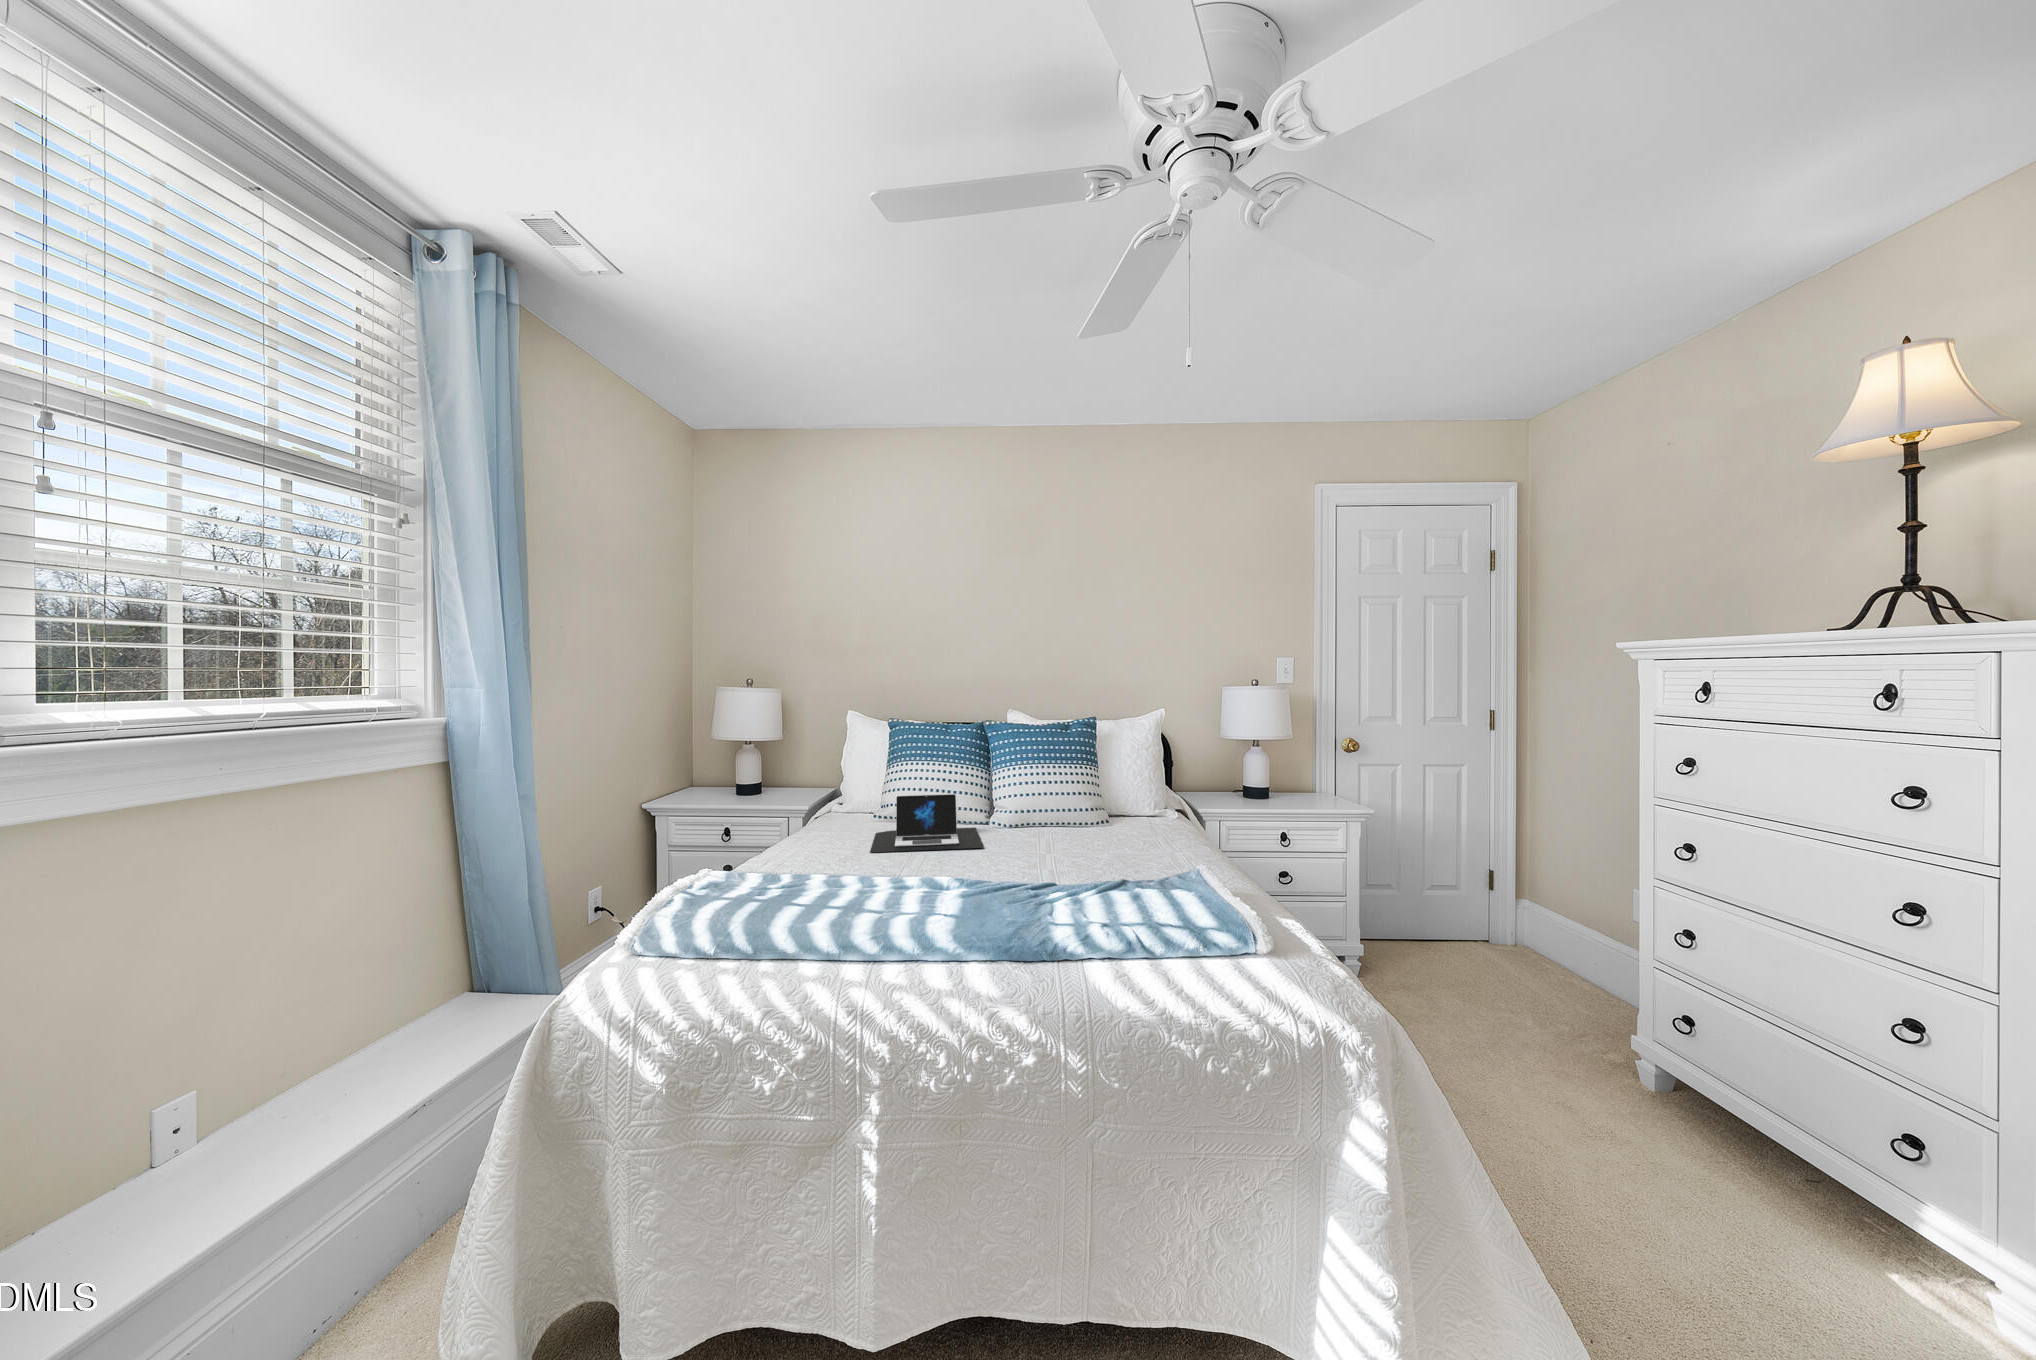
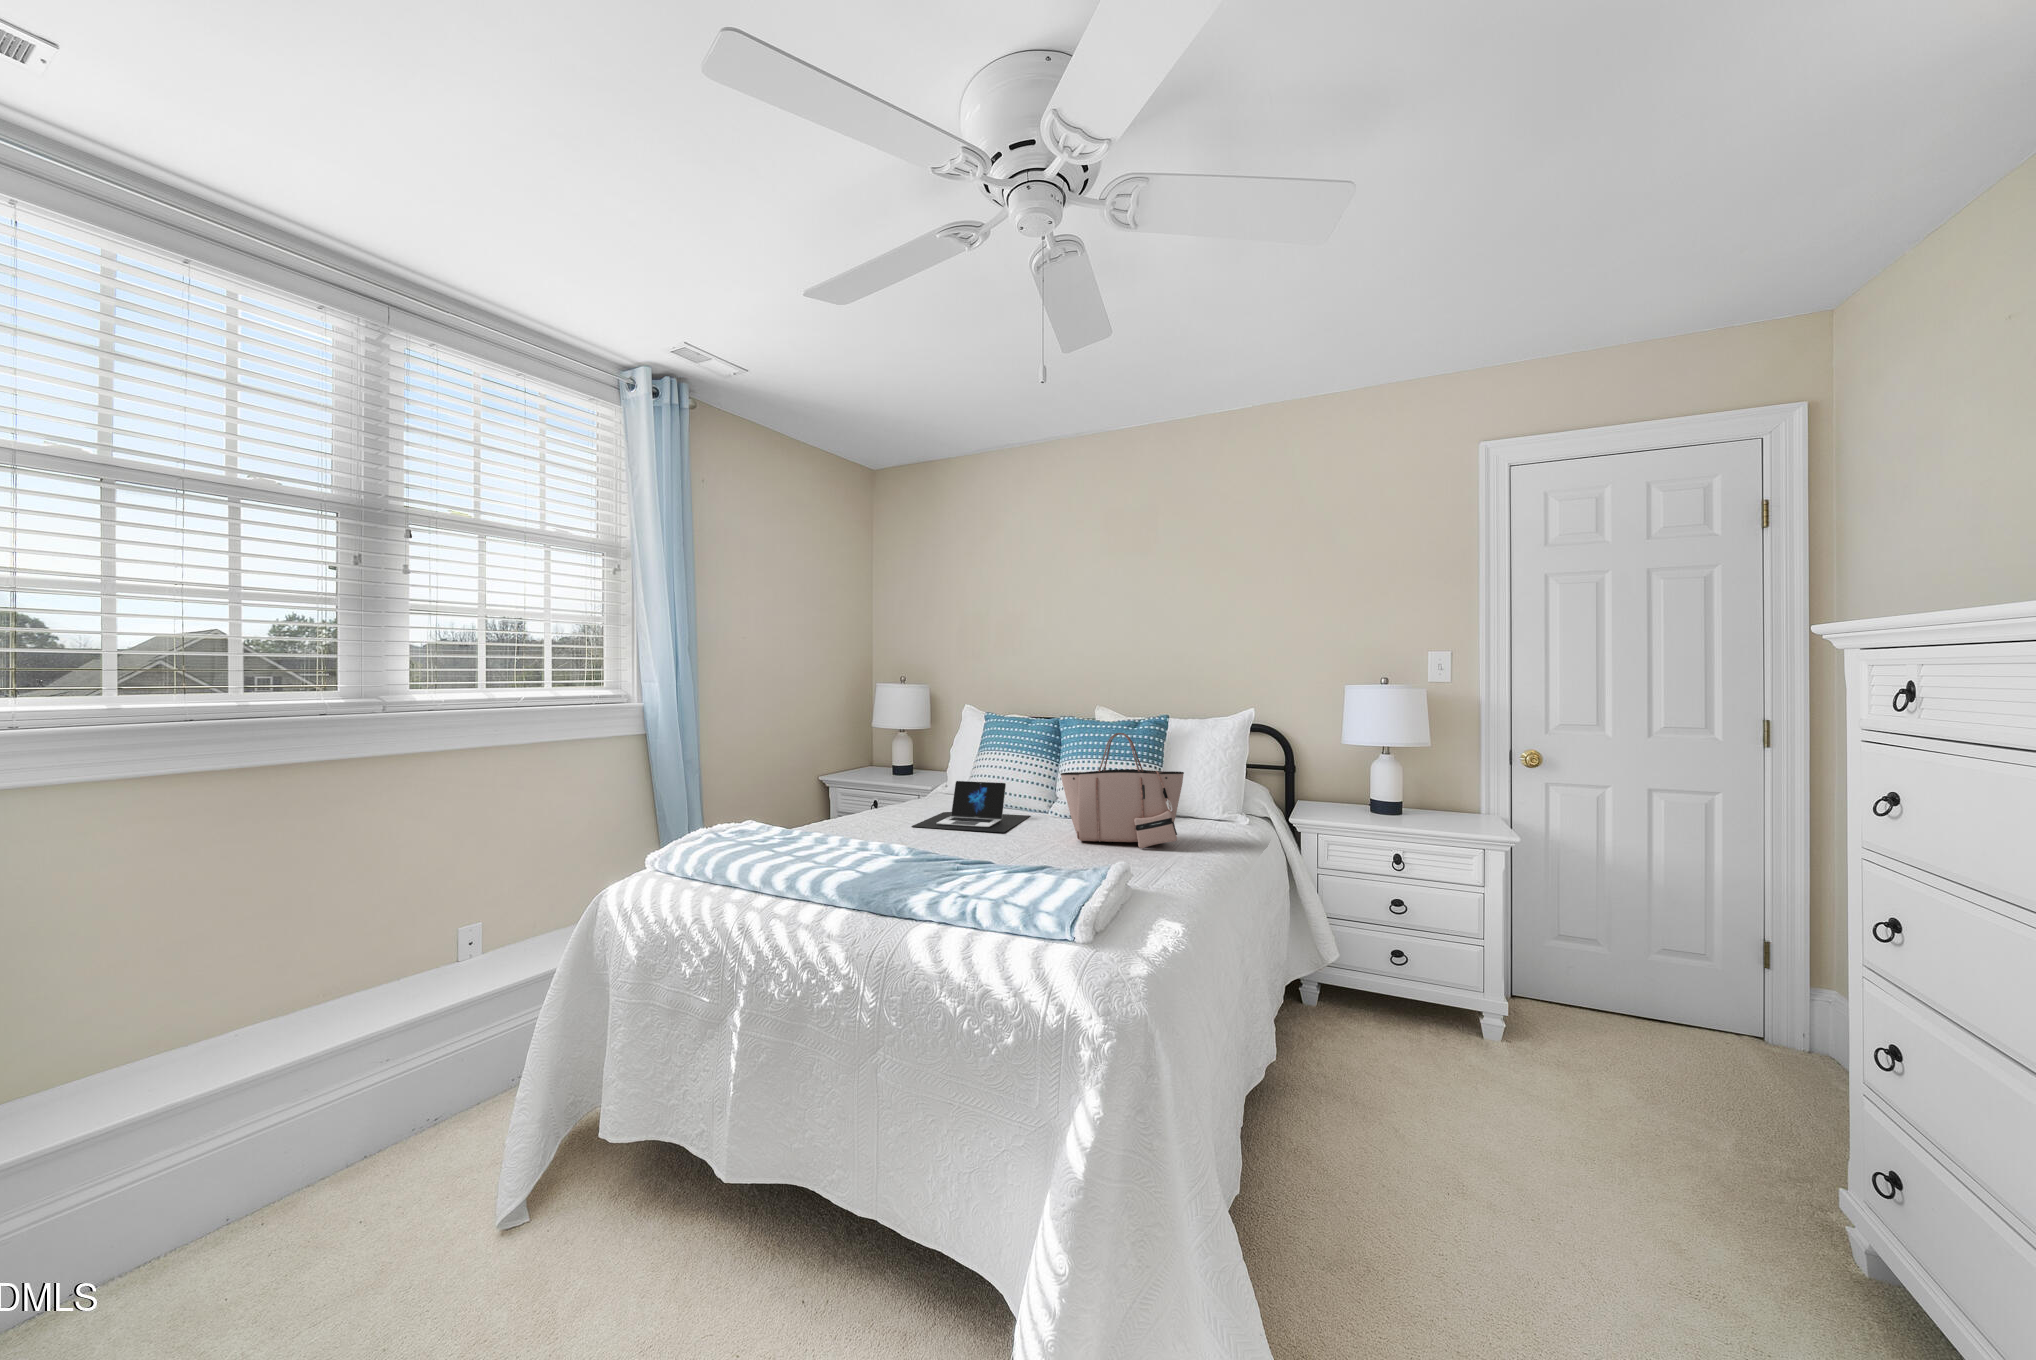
tote bag: none [1045,734,1172,849] -> present [1060,733,1184,848]

